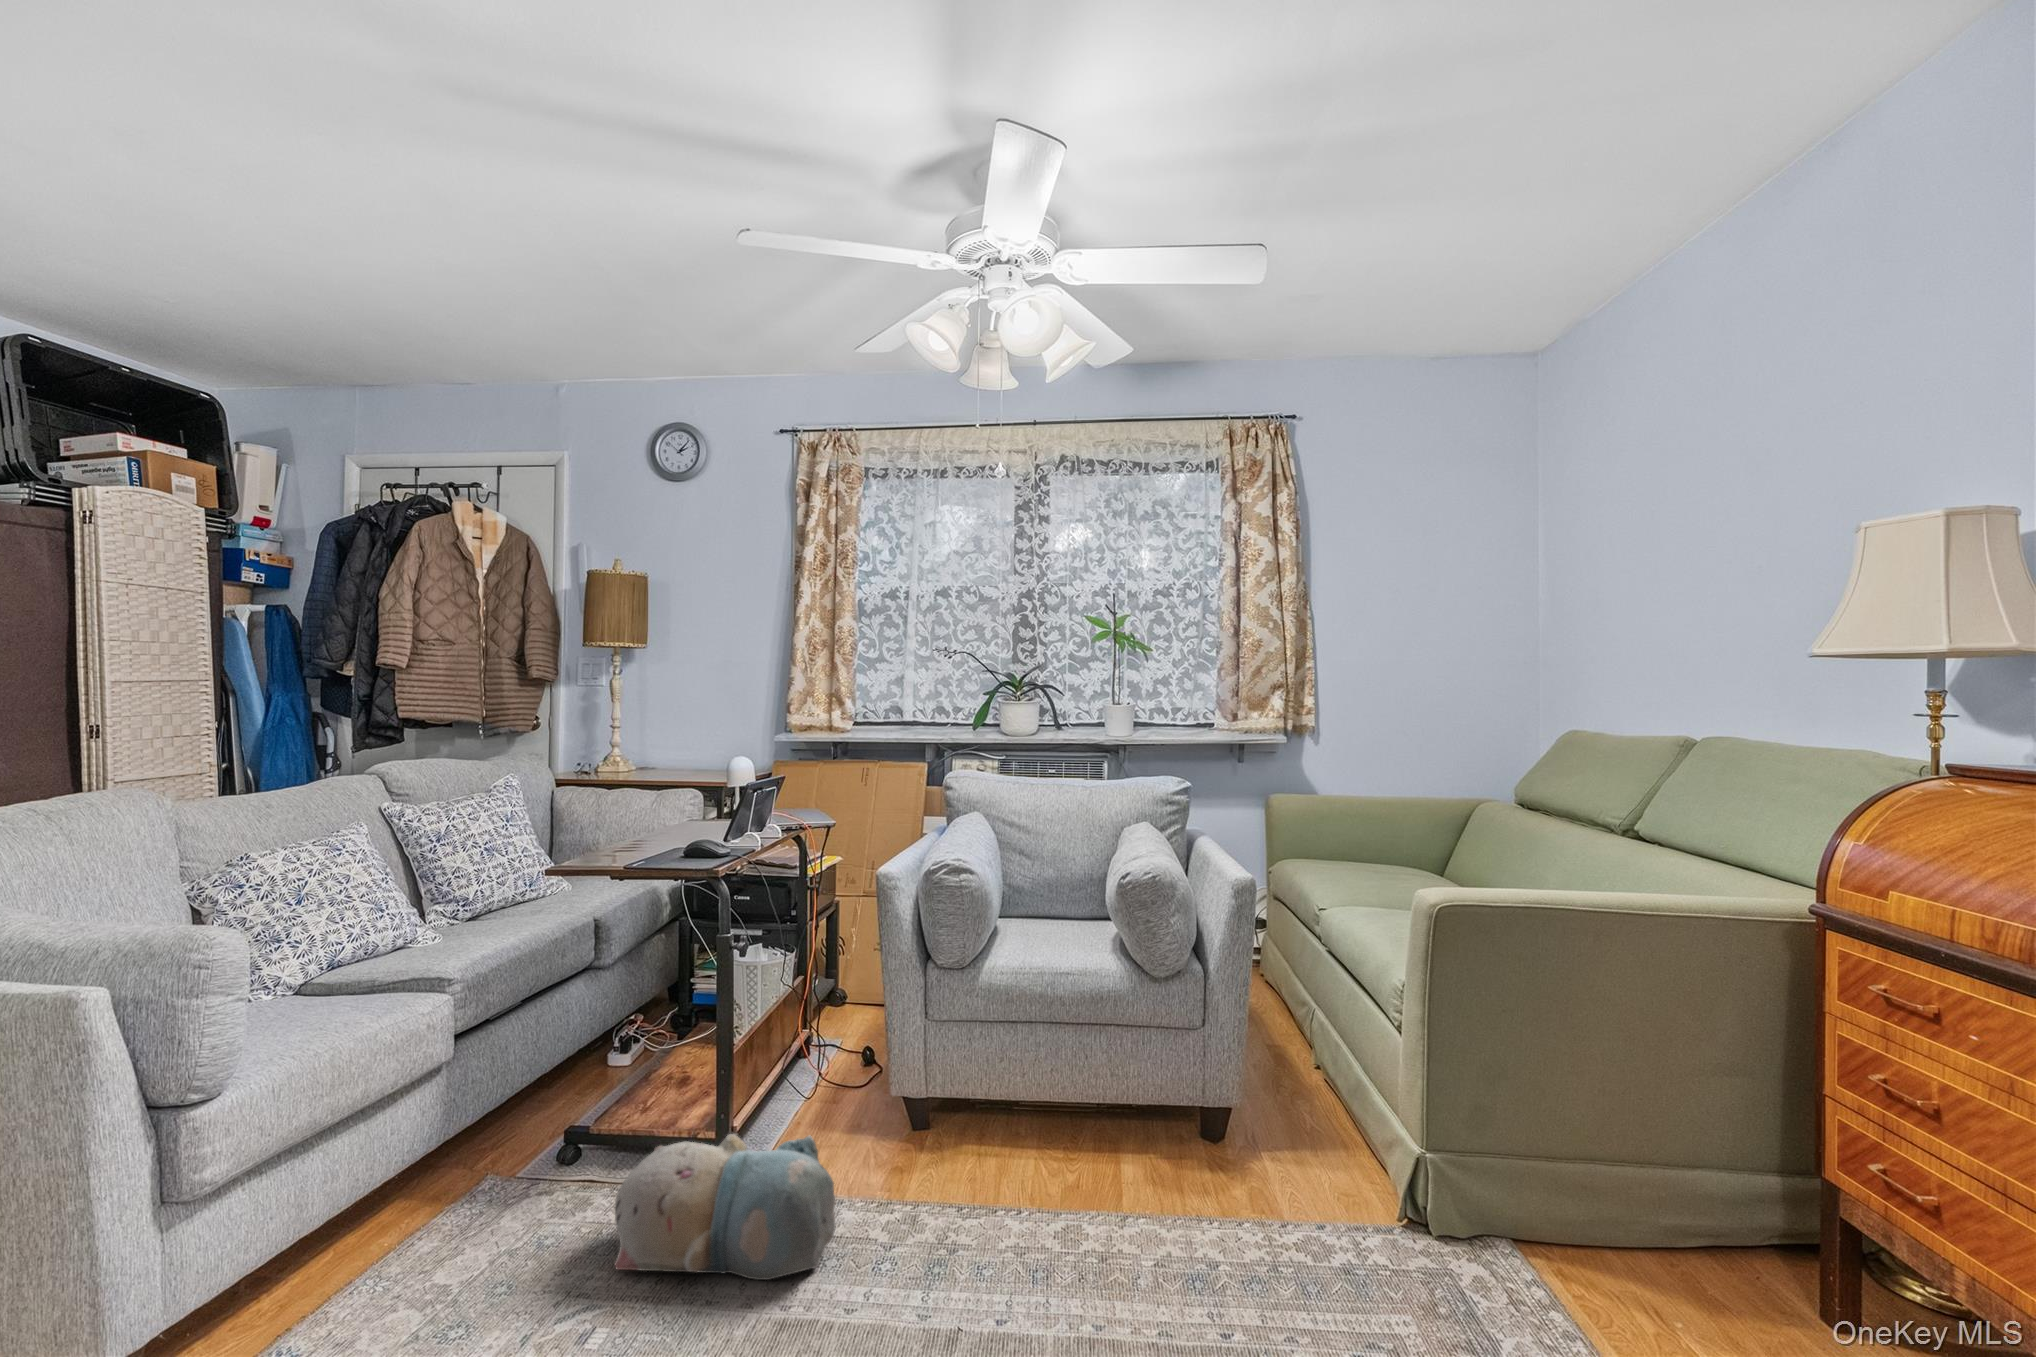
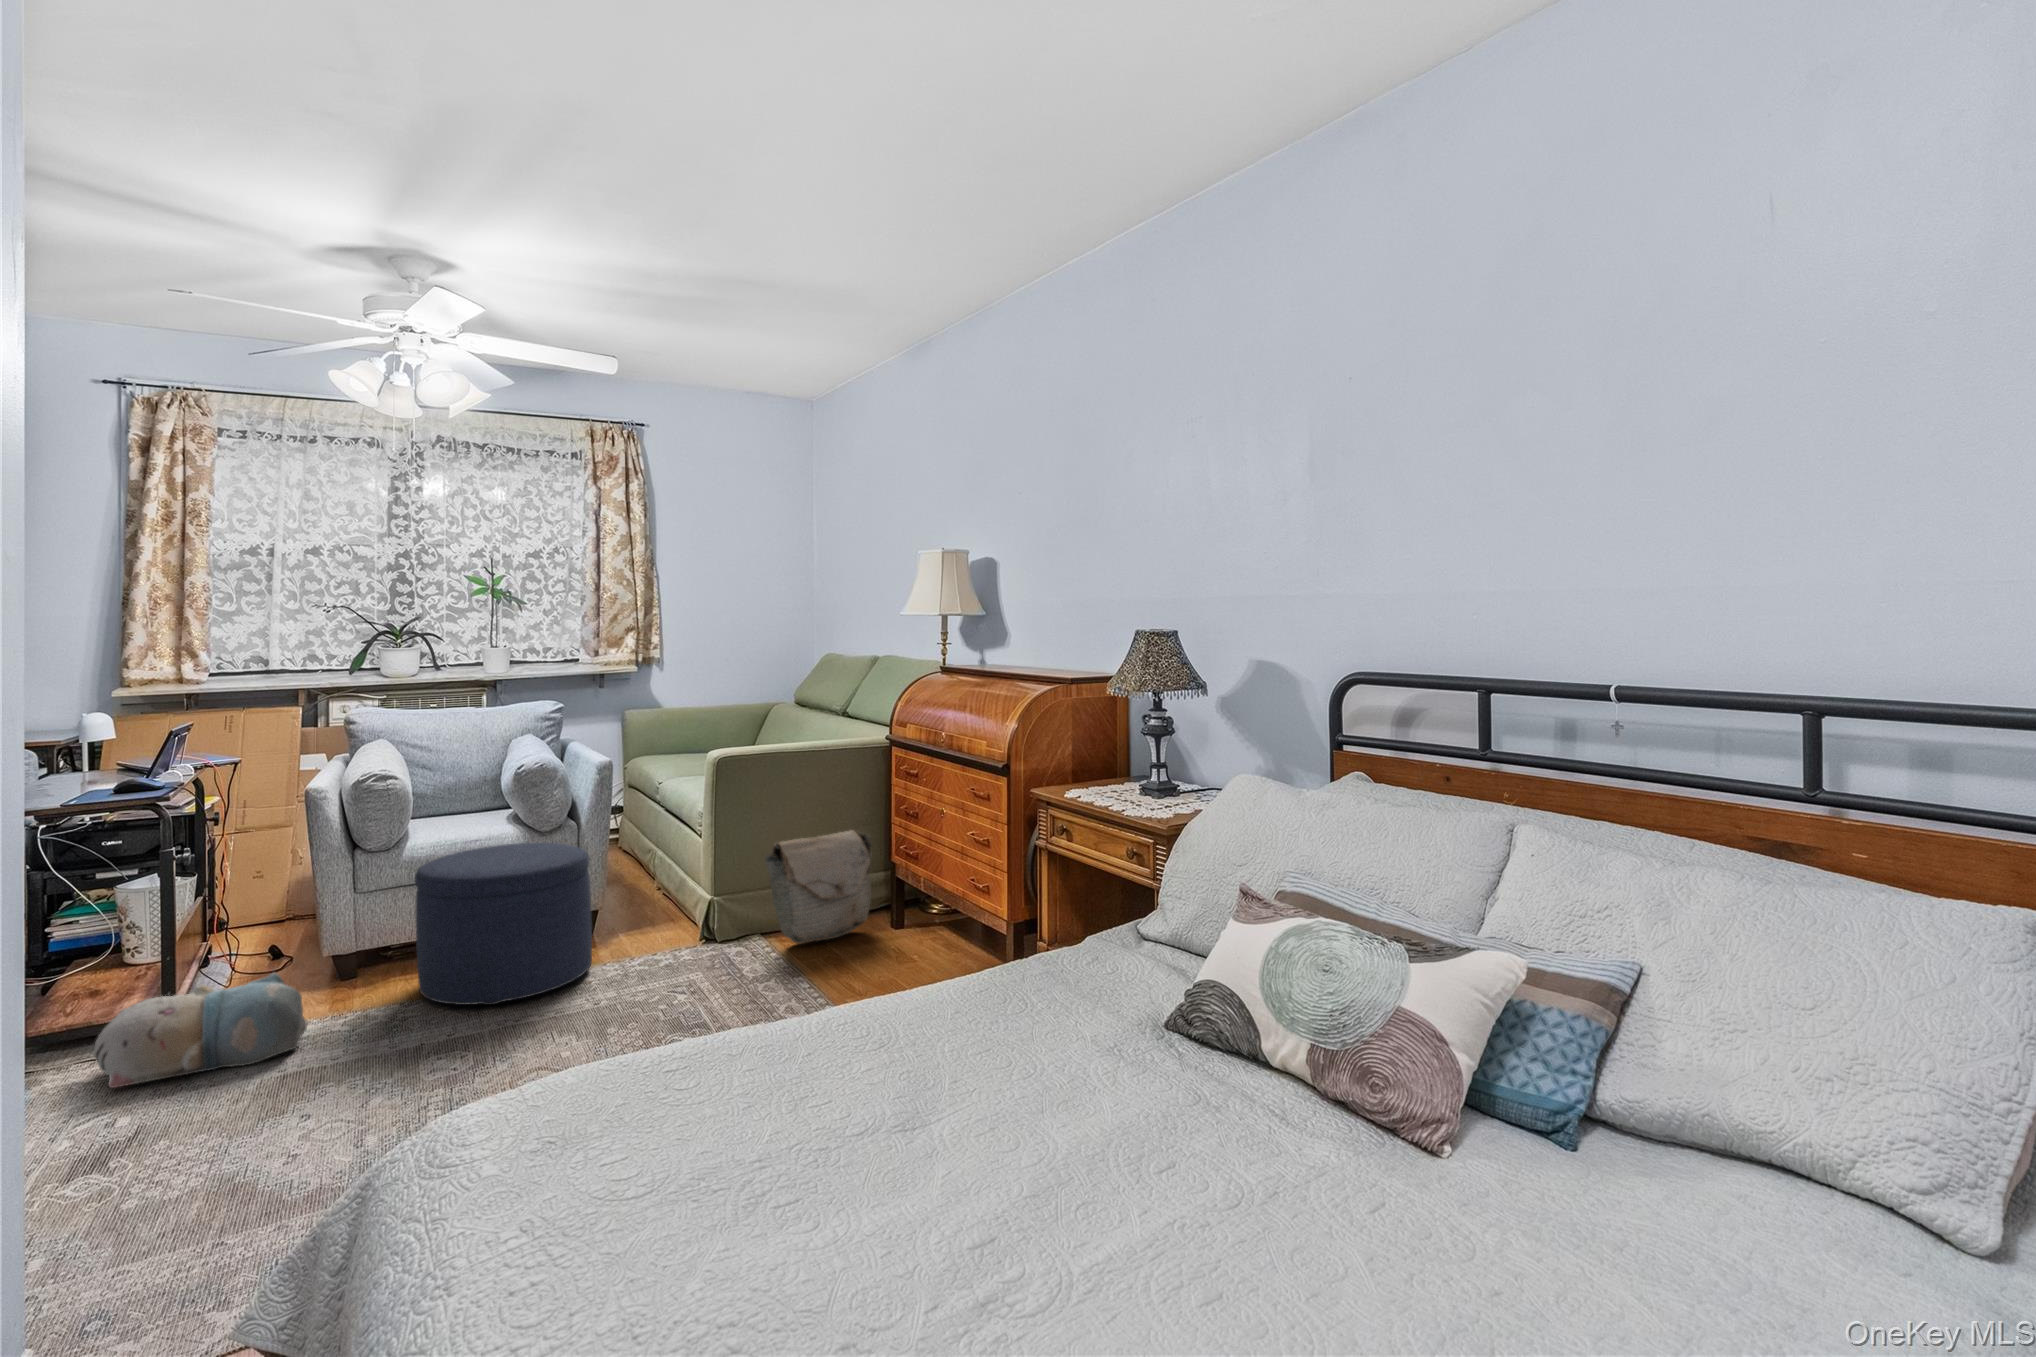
ottoman: none [980,987,1219,1268] -> present [414,843,592,1005]
bag: none [1525,1069,1755,1288] -> present [765,830,872,944]

